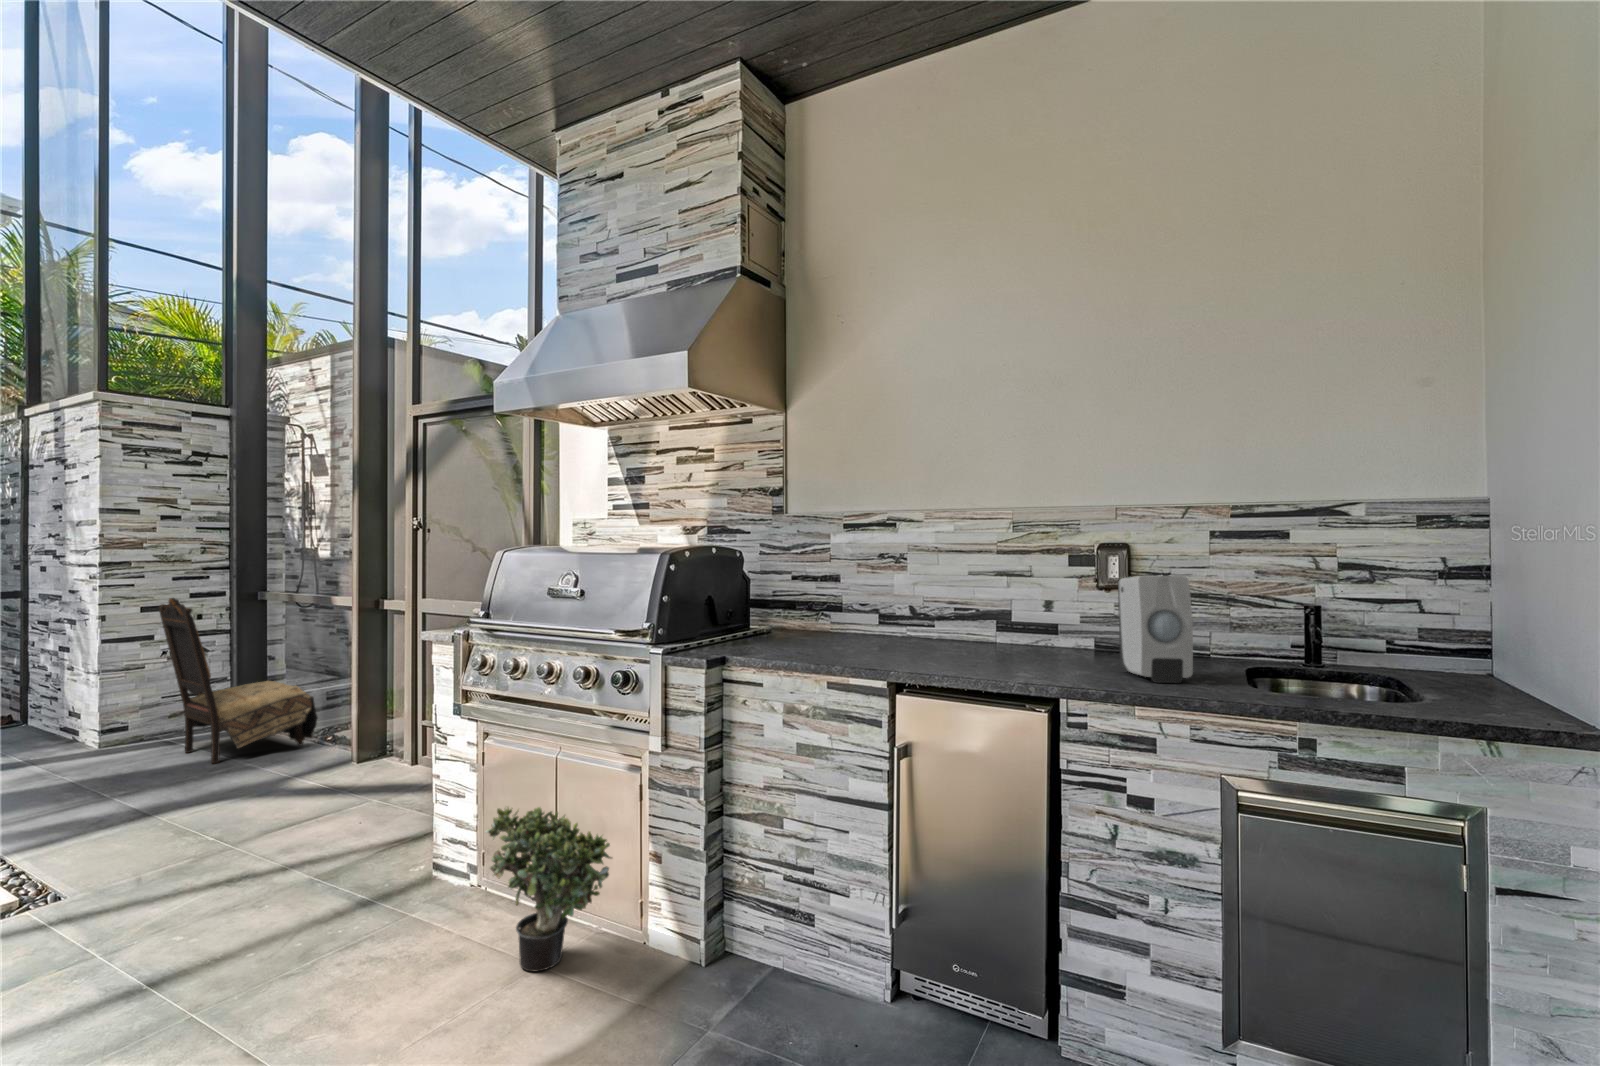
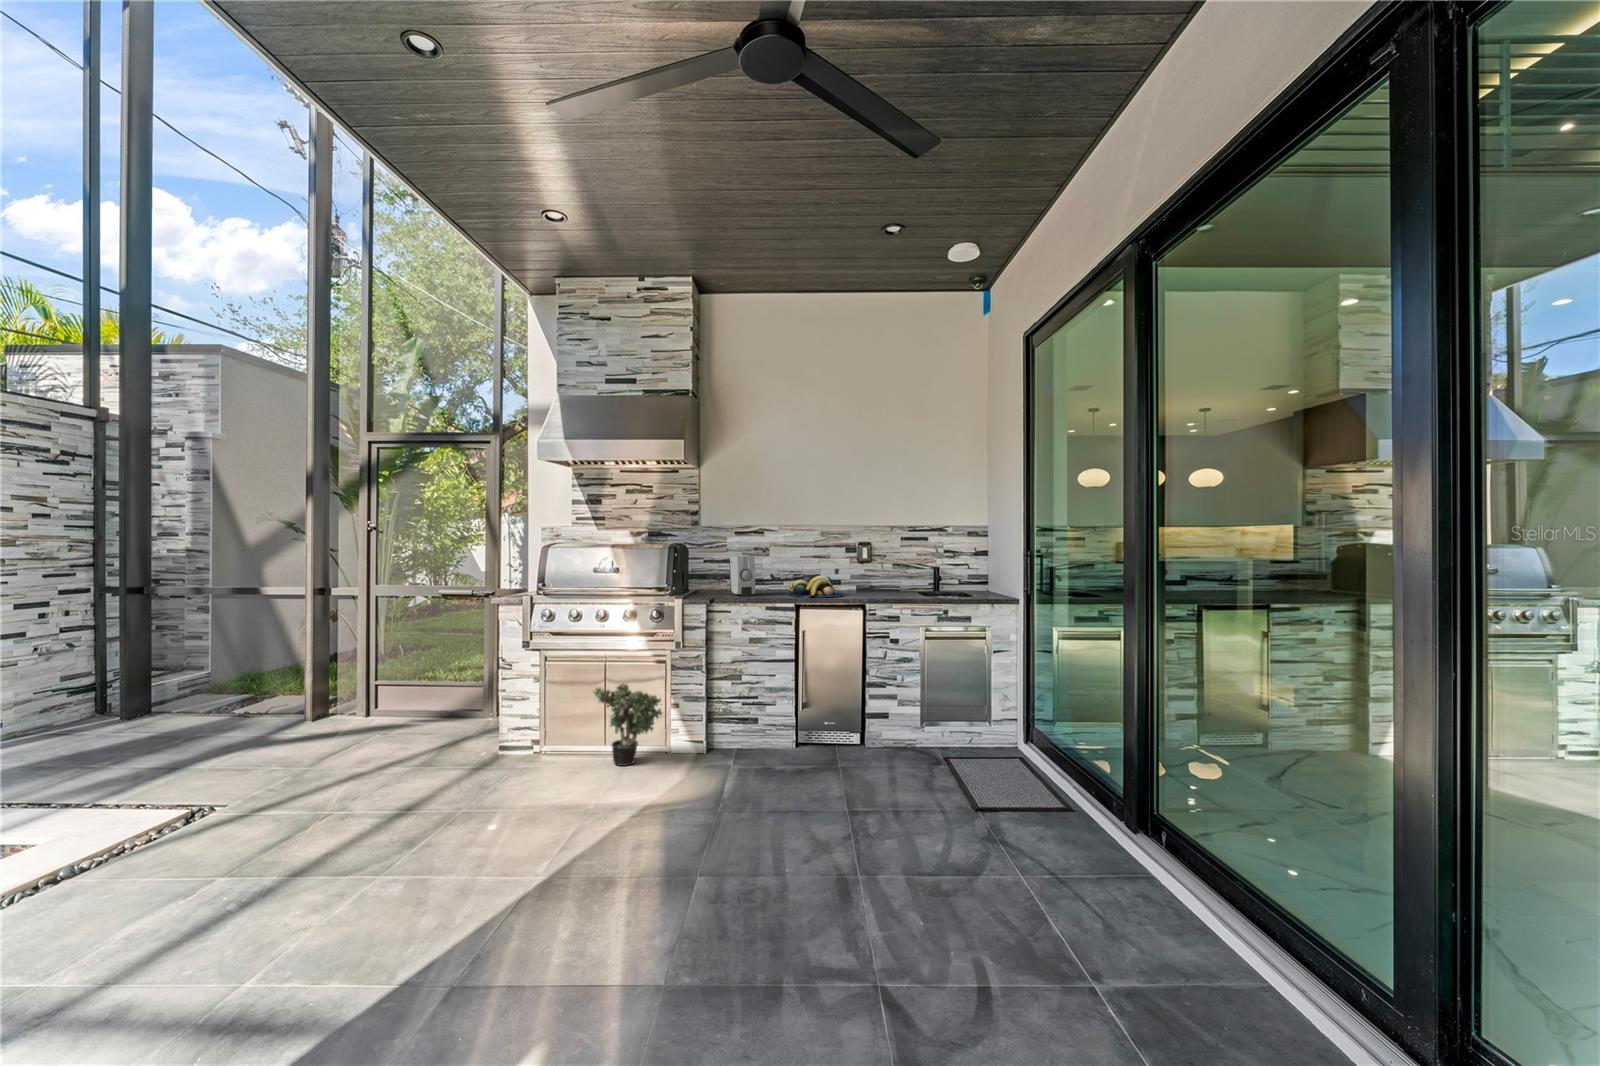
soap dispenser: present [1118,576,1193,683] -> present [730,556,755,596]
dining chair: present [159,598,318,764] -> none [65,591,231,736]
fruit bowl: none [893,614,1022,669] -> present [789,575,843,598]

